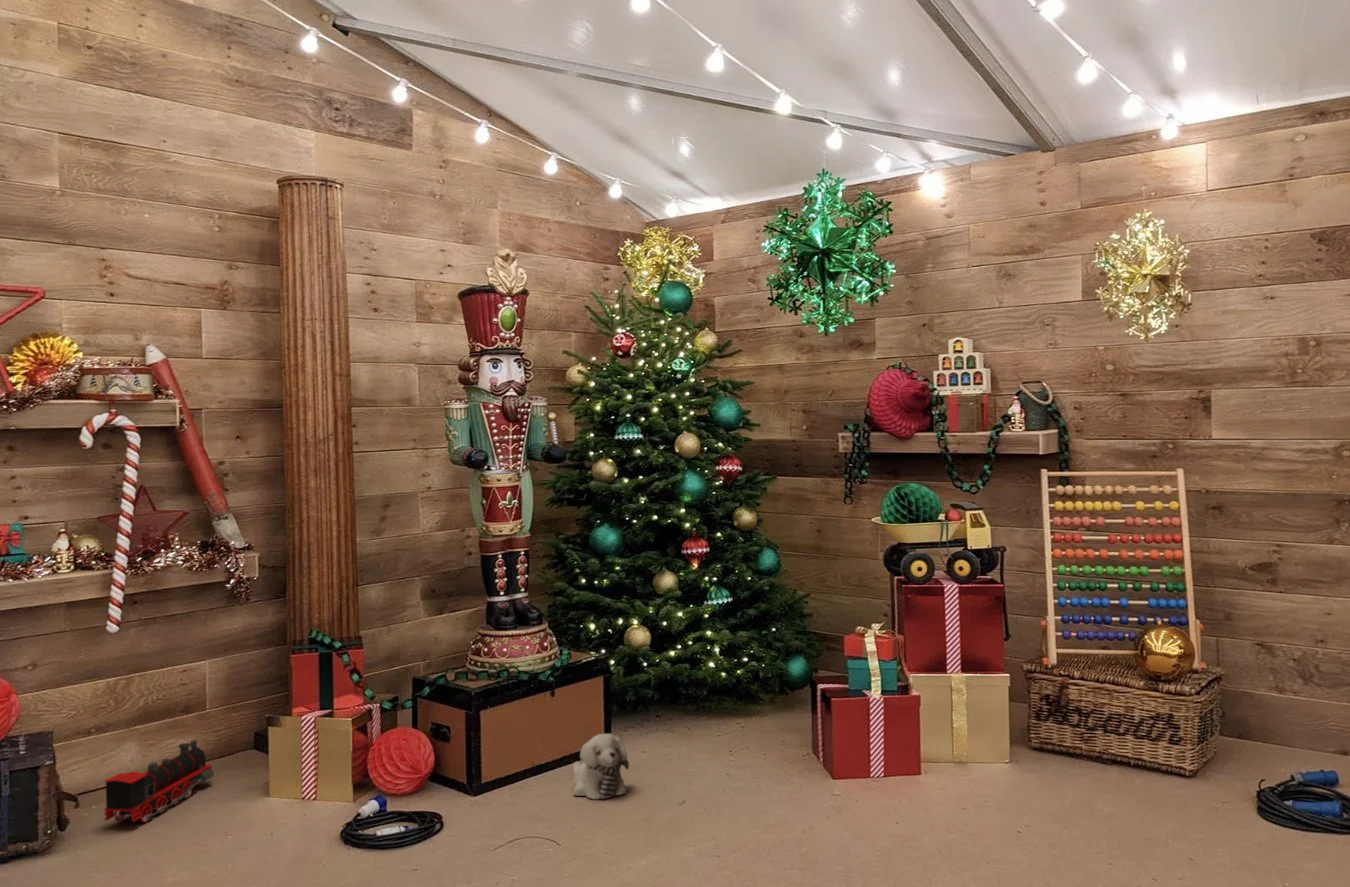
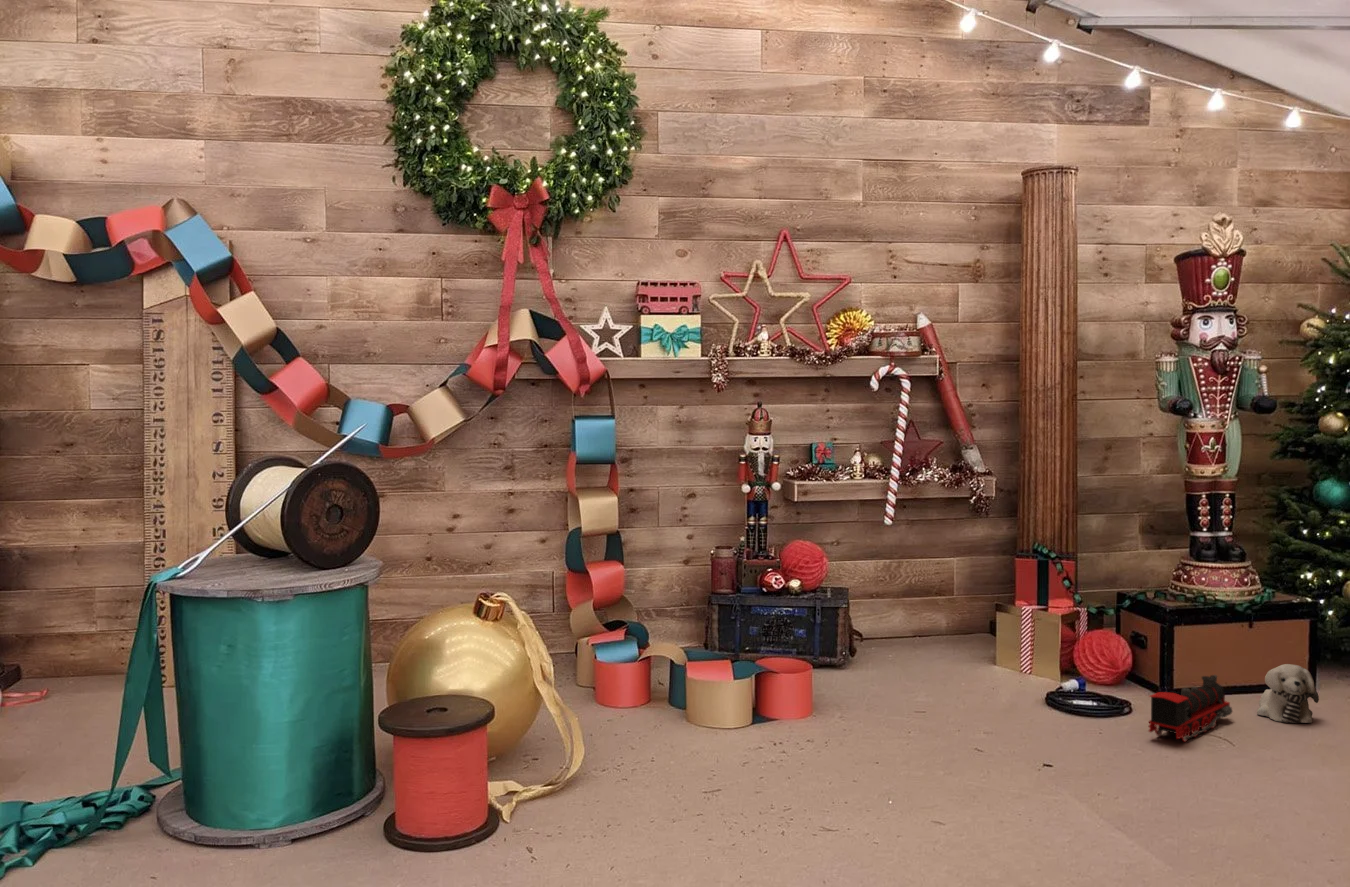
toy train: present [104,740,214,822] -> present [1149,675,1232,742]

